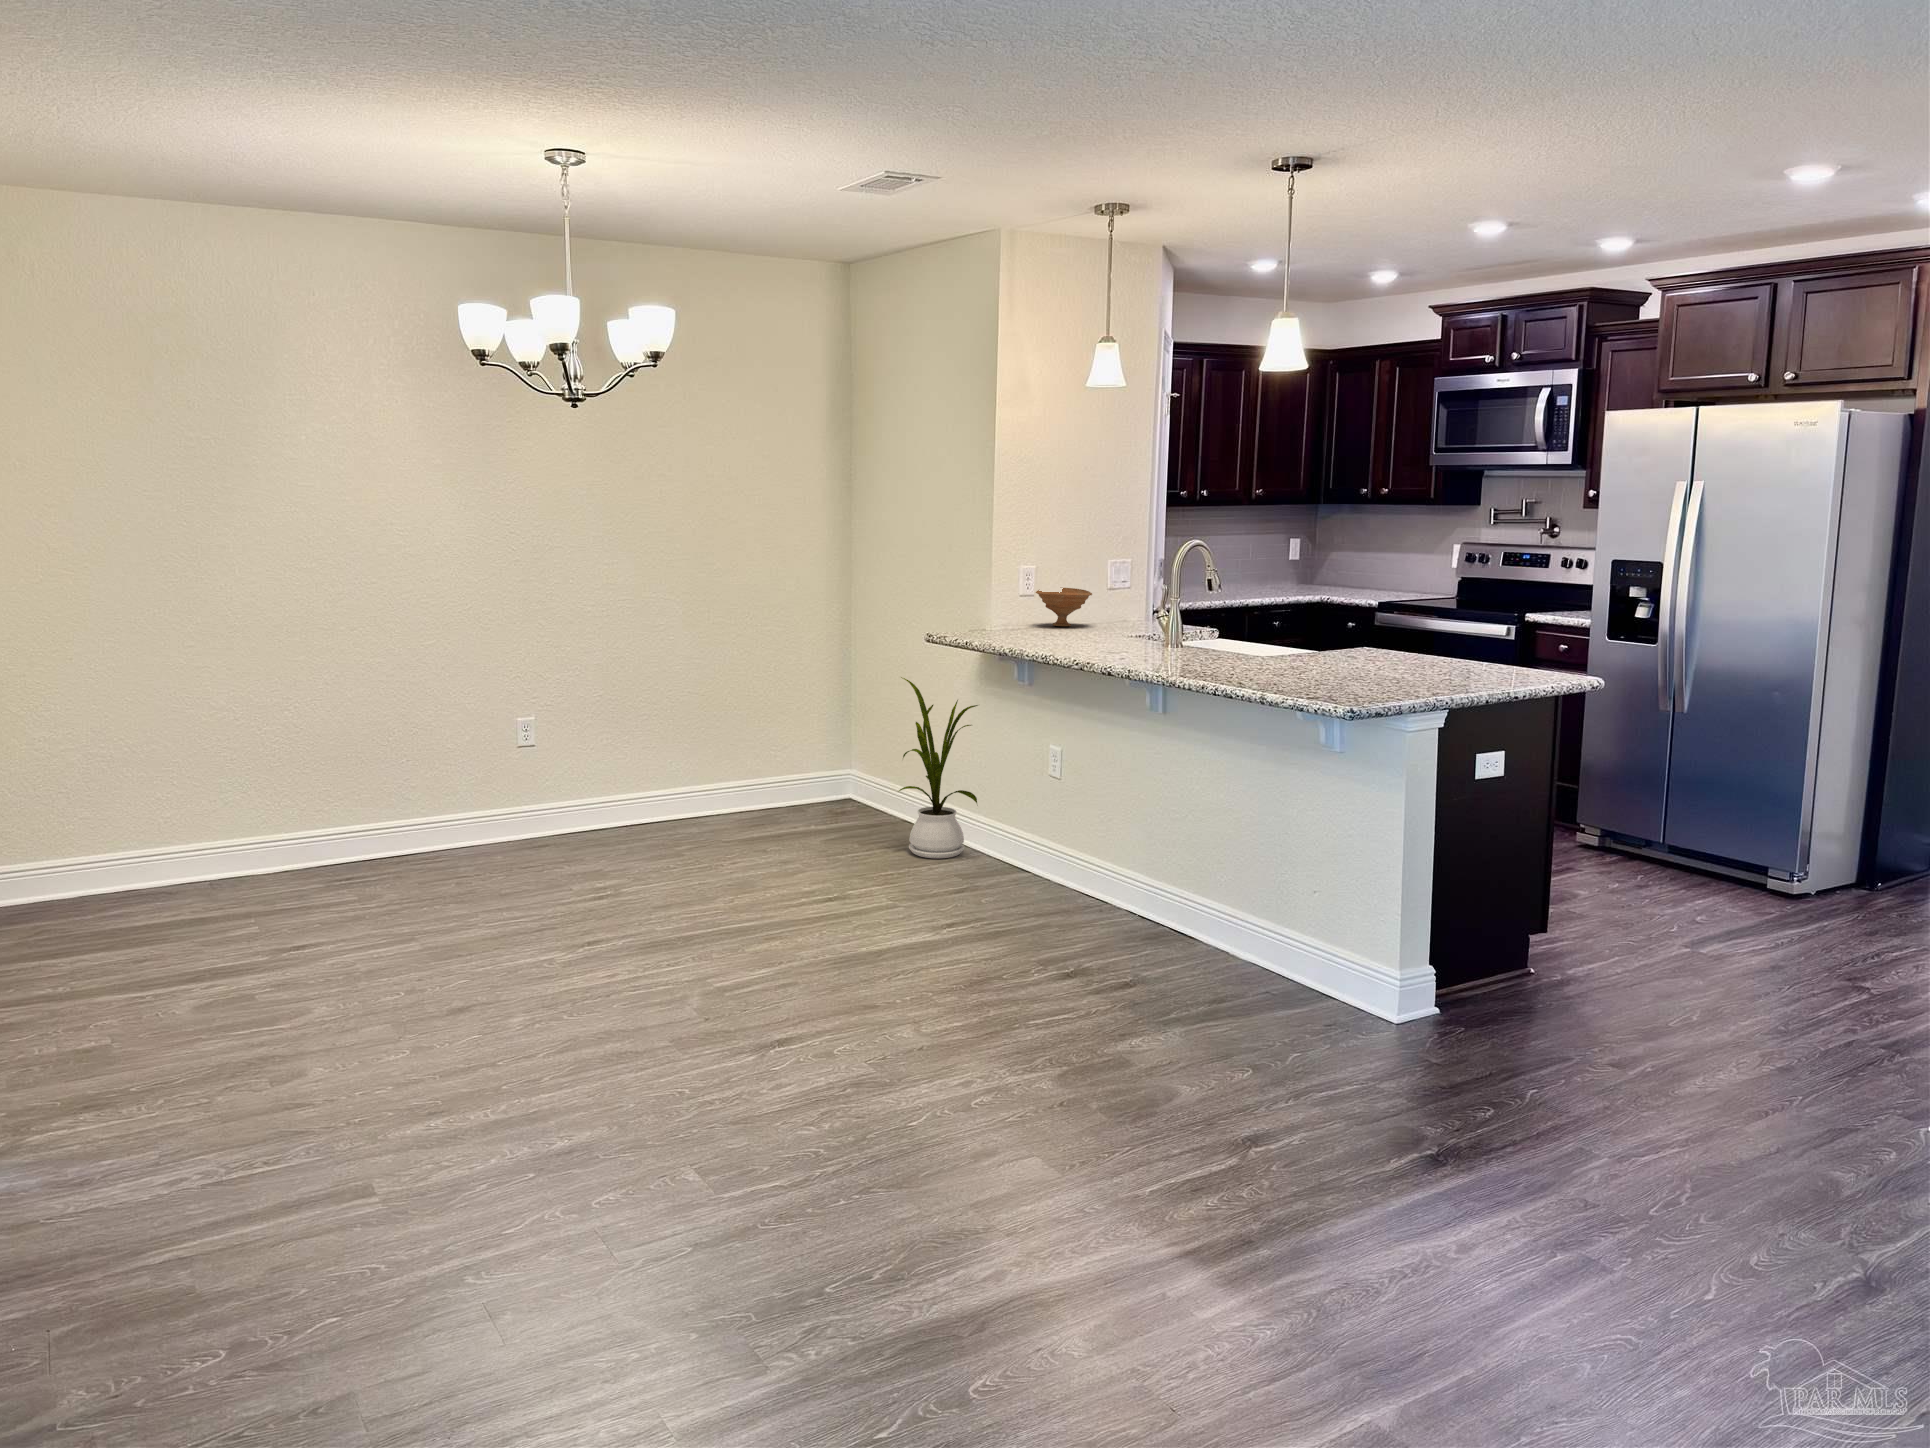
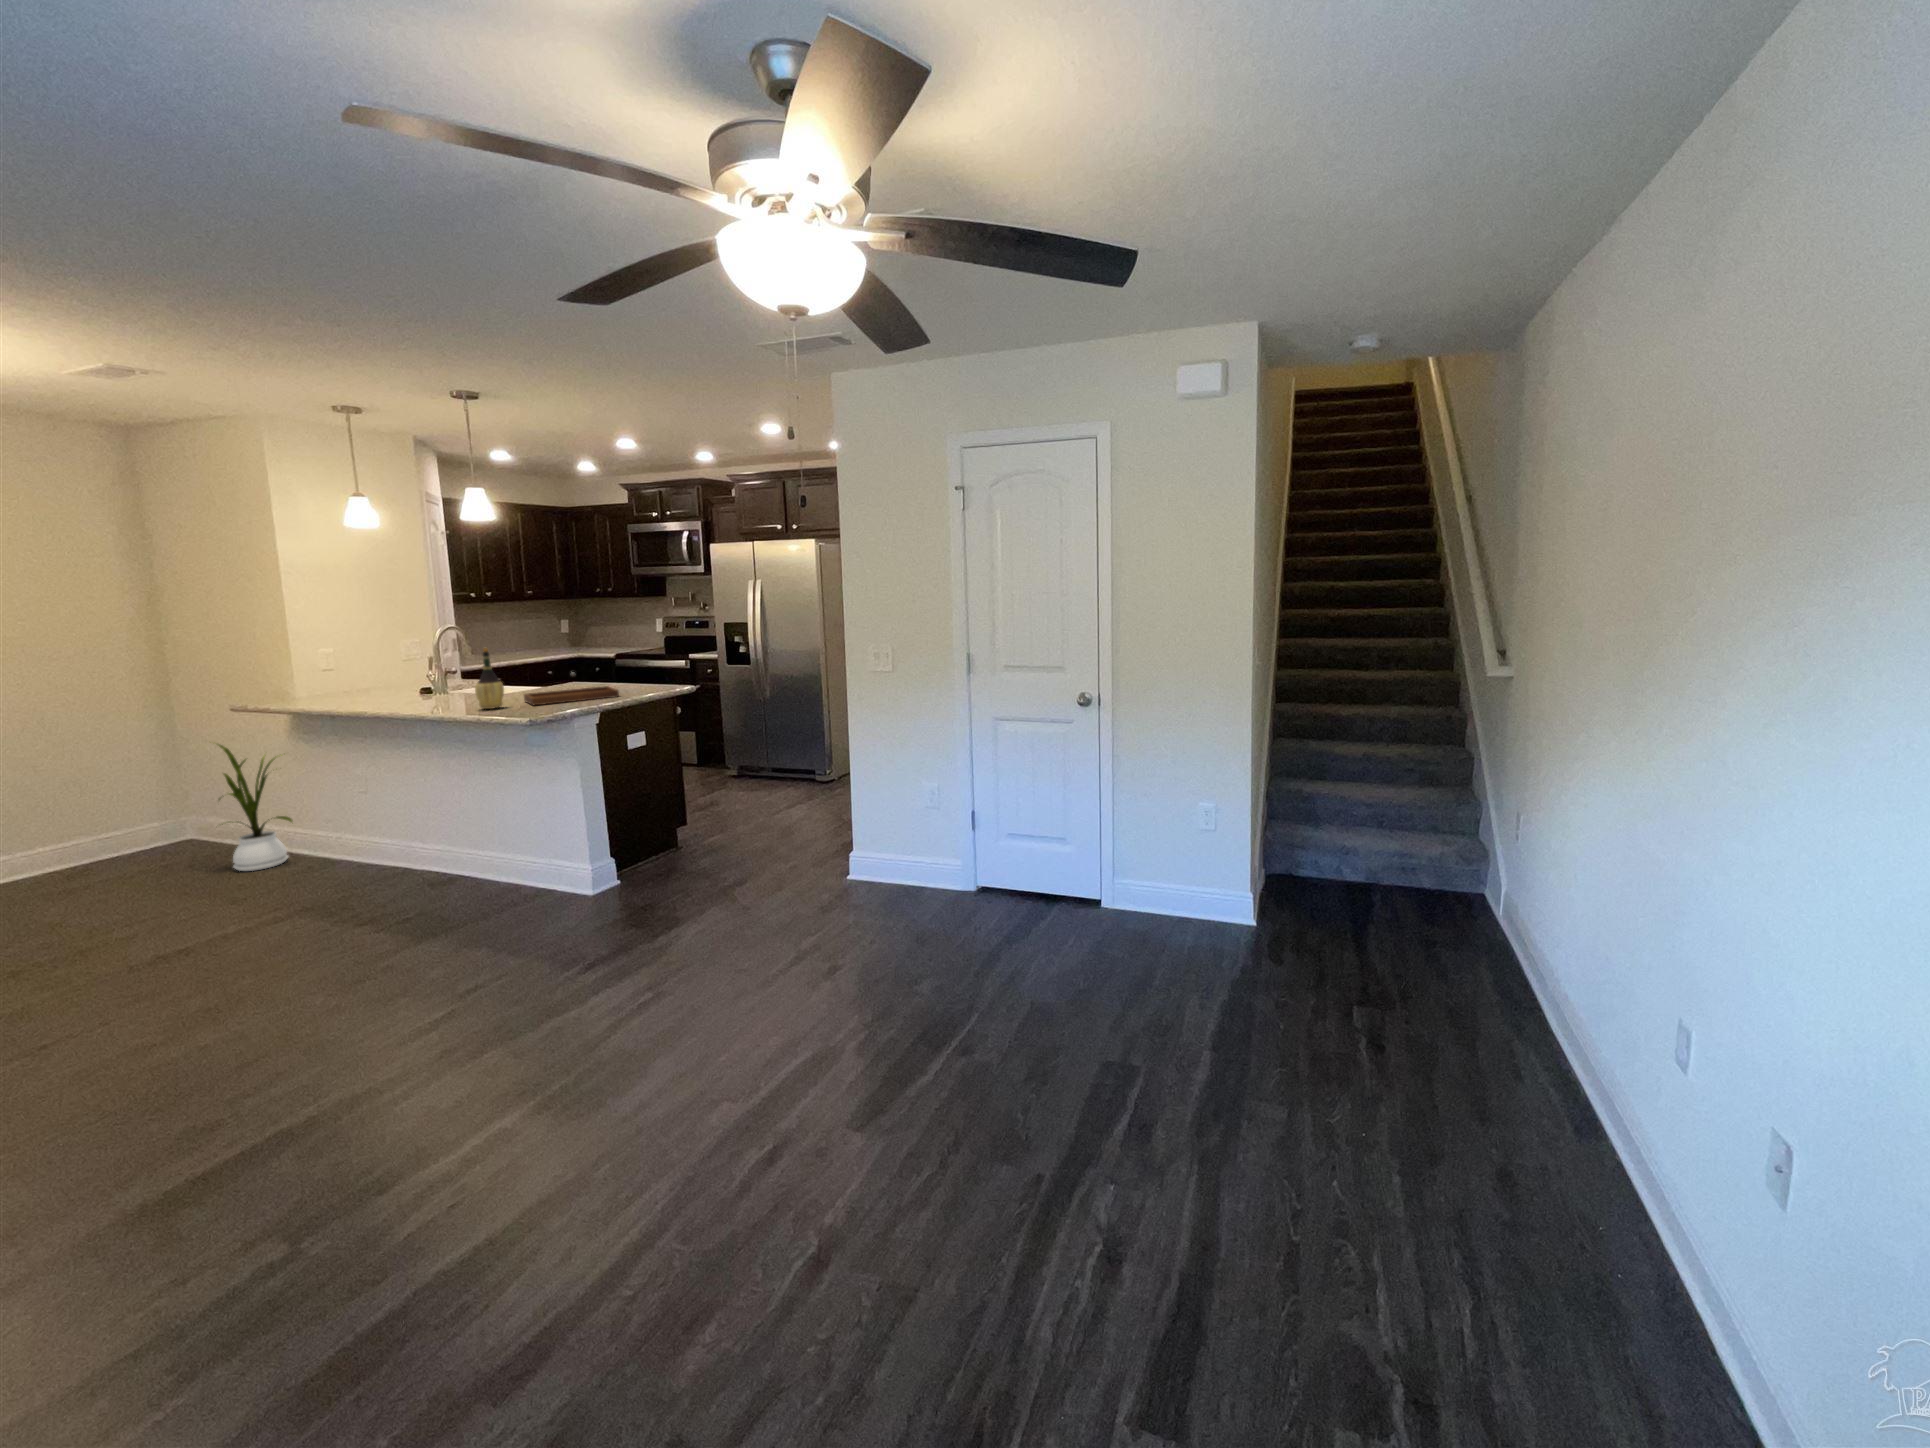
wine bottle: none [1255,580,1297,680] -> present [475,648,504,709]
bowl: present [1036,588,1092,626] -> none [330,664,381,690]
tray: none [1316,631,1474,684] -> present [524,672,619,705]

